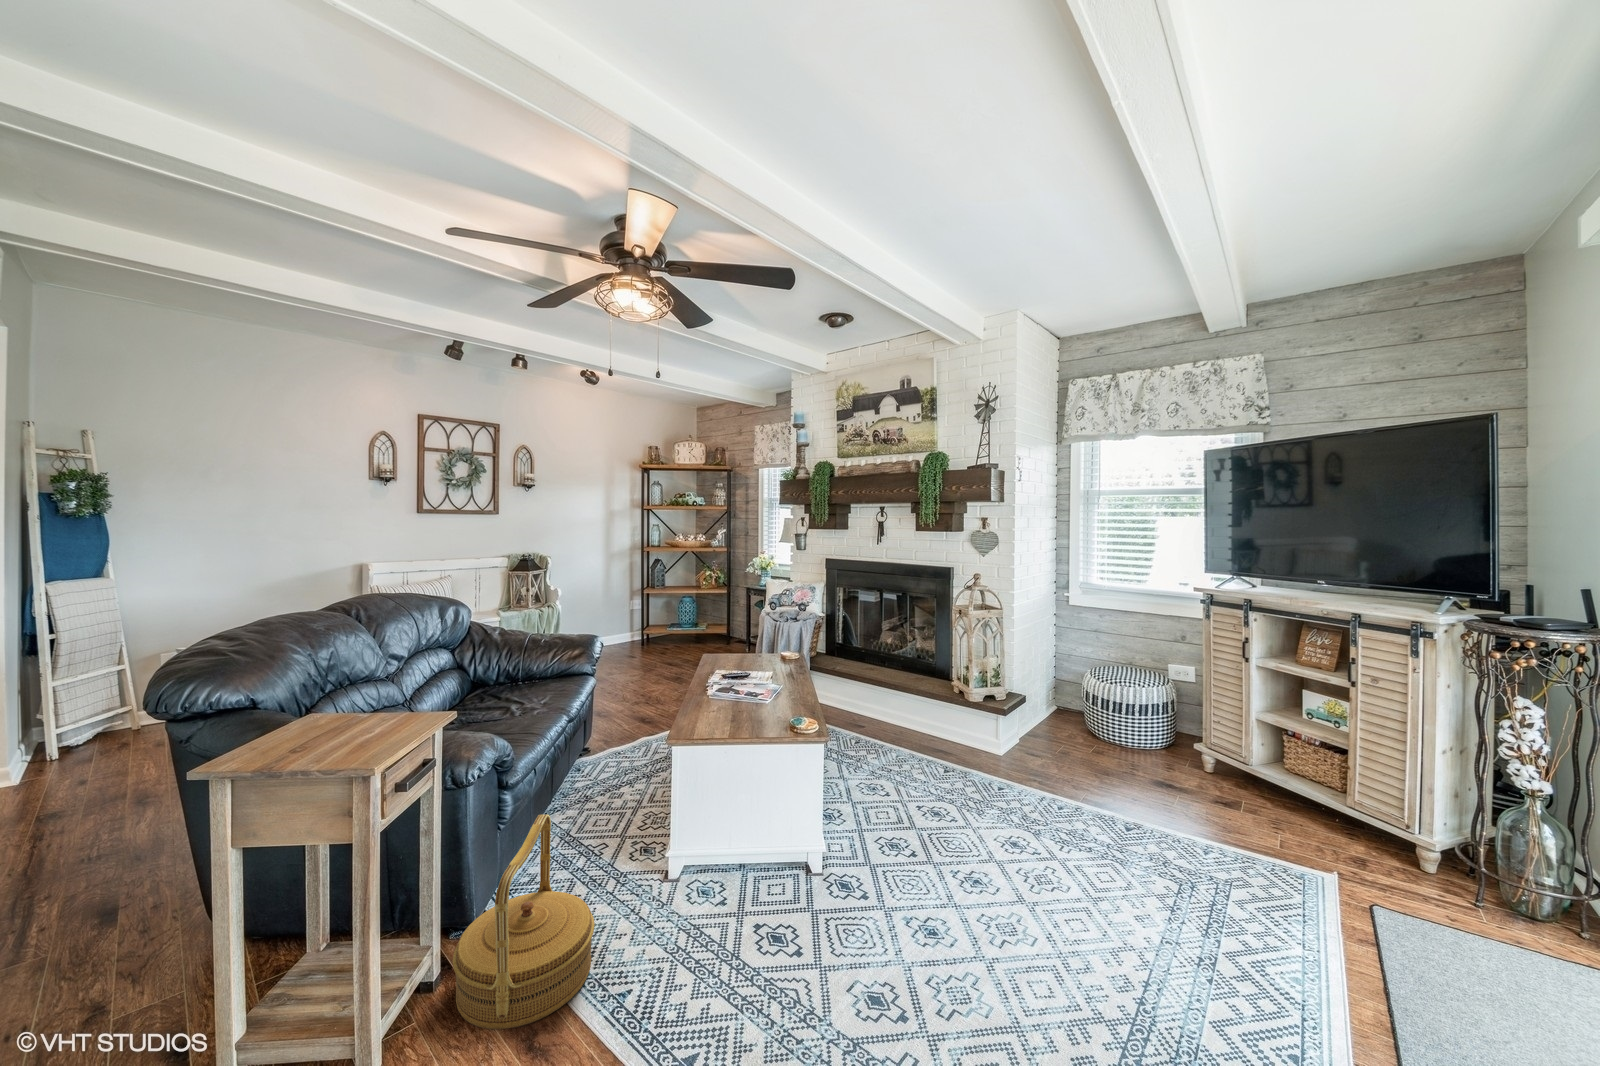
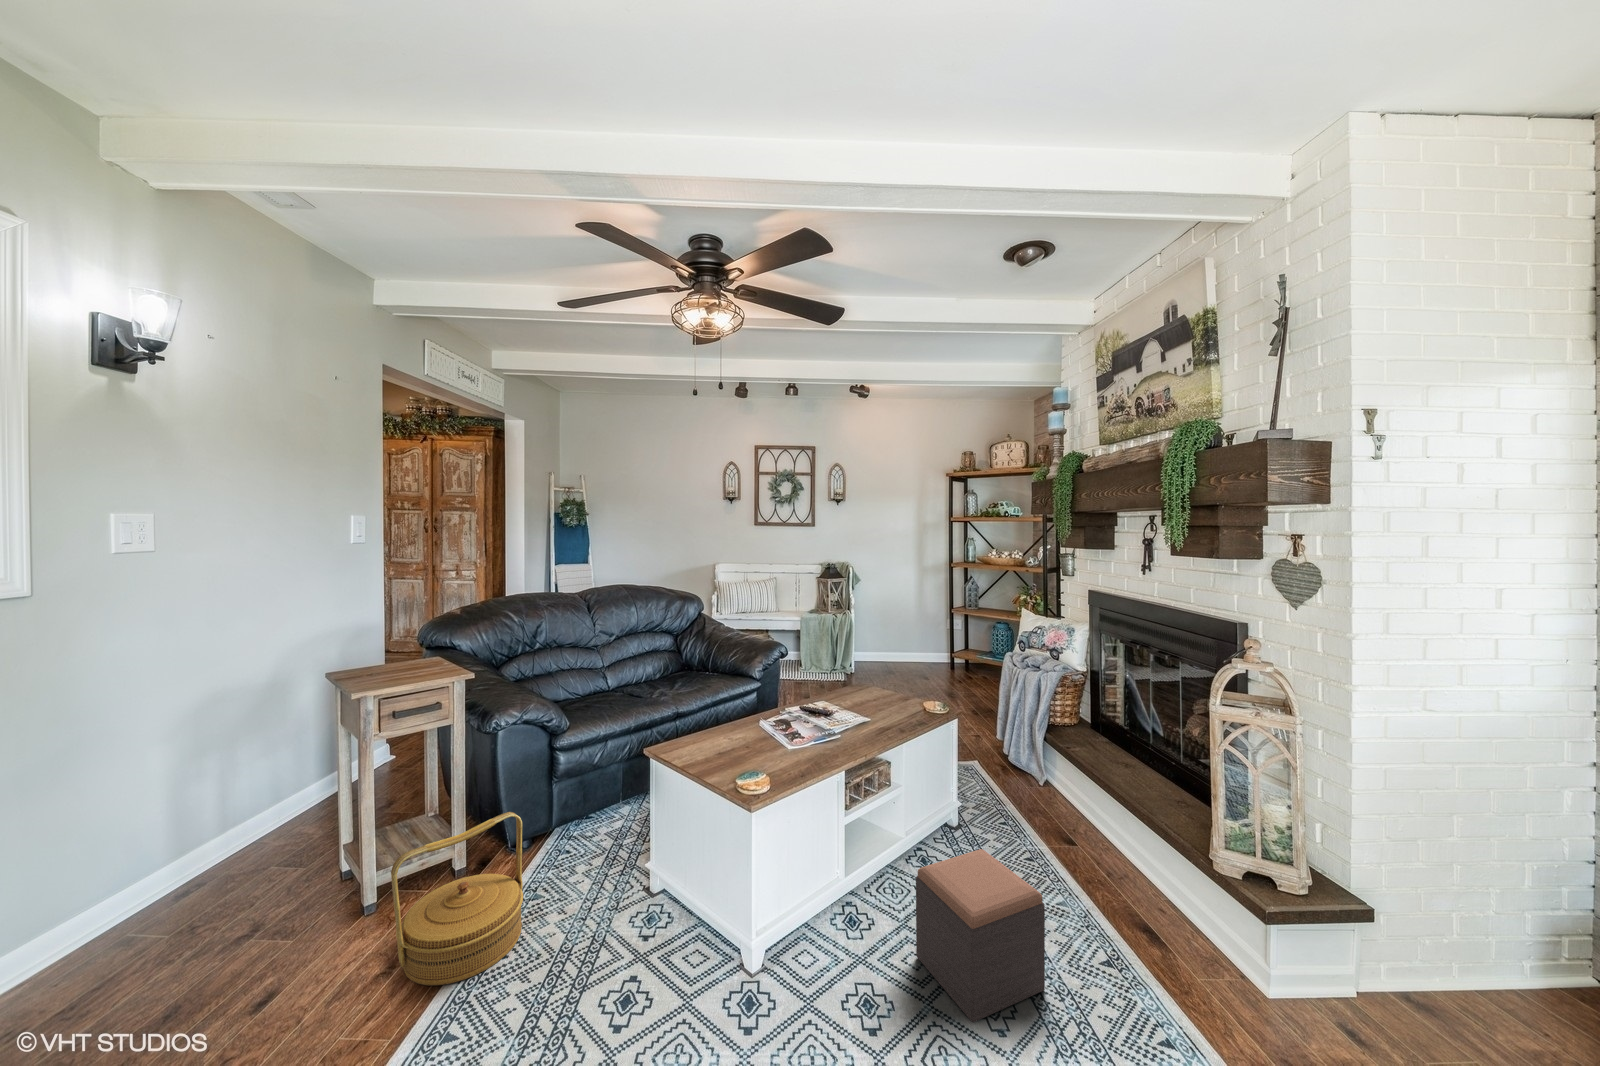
footstool: none [868,721,936,812] -> present [916,849,1045,1022]

